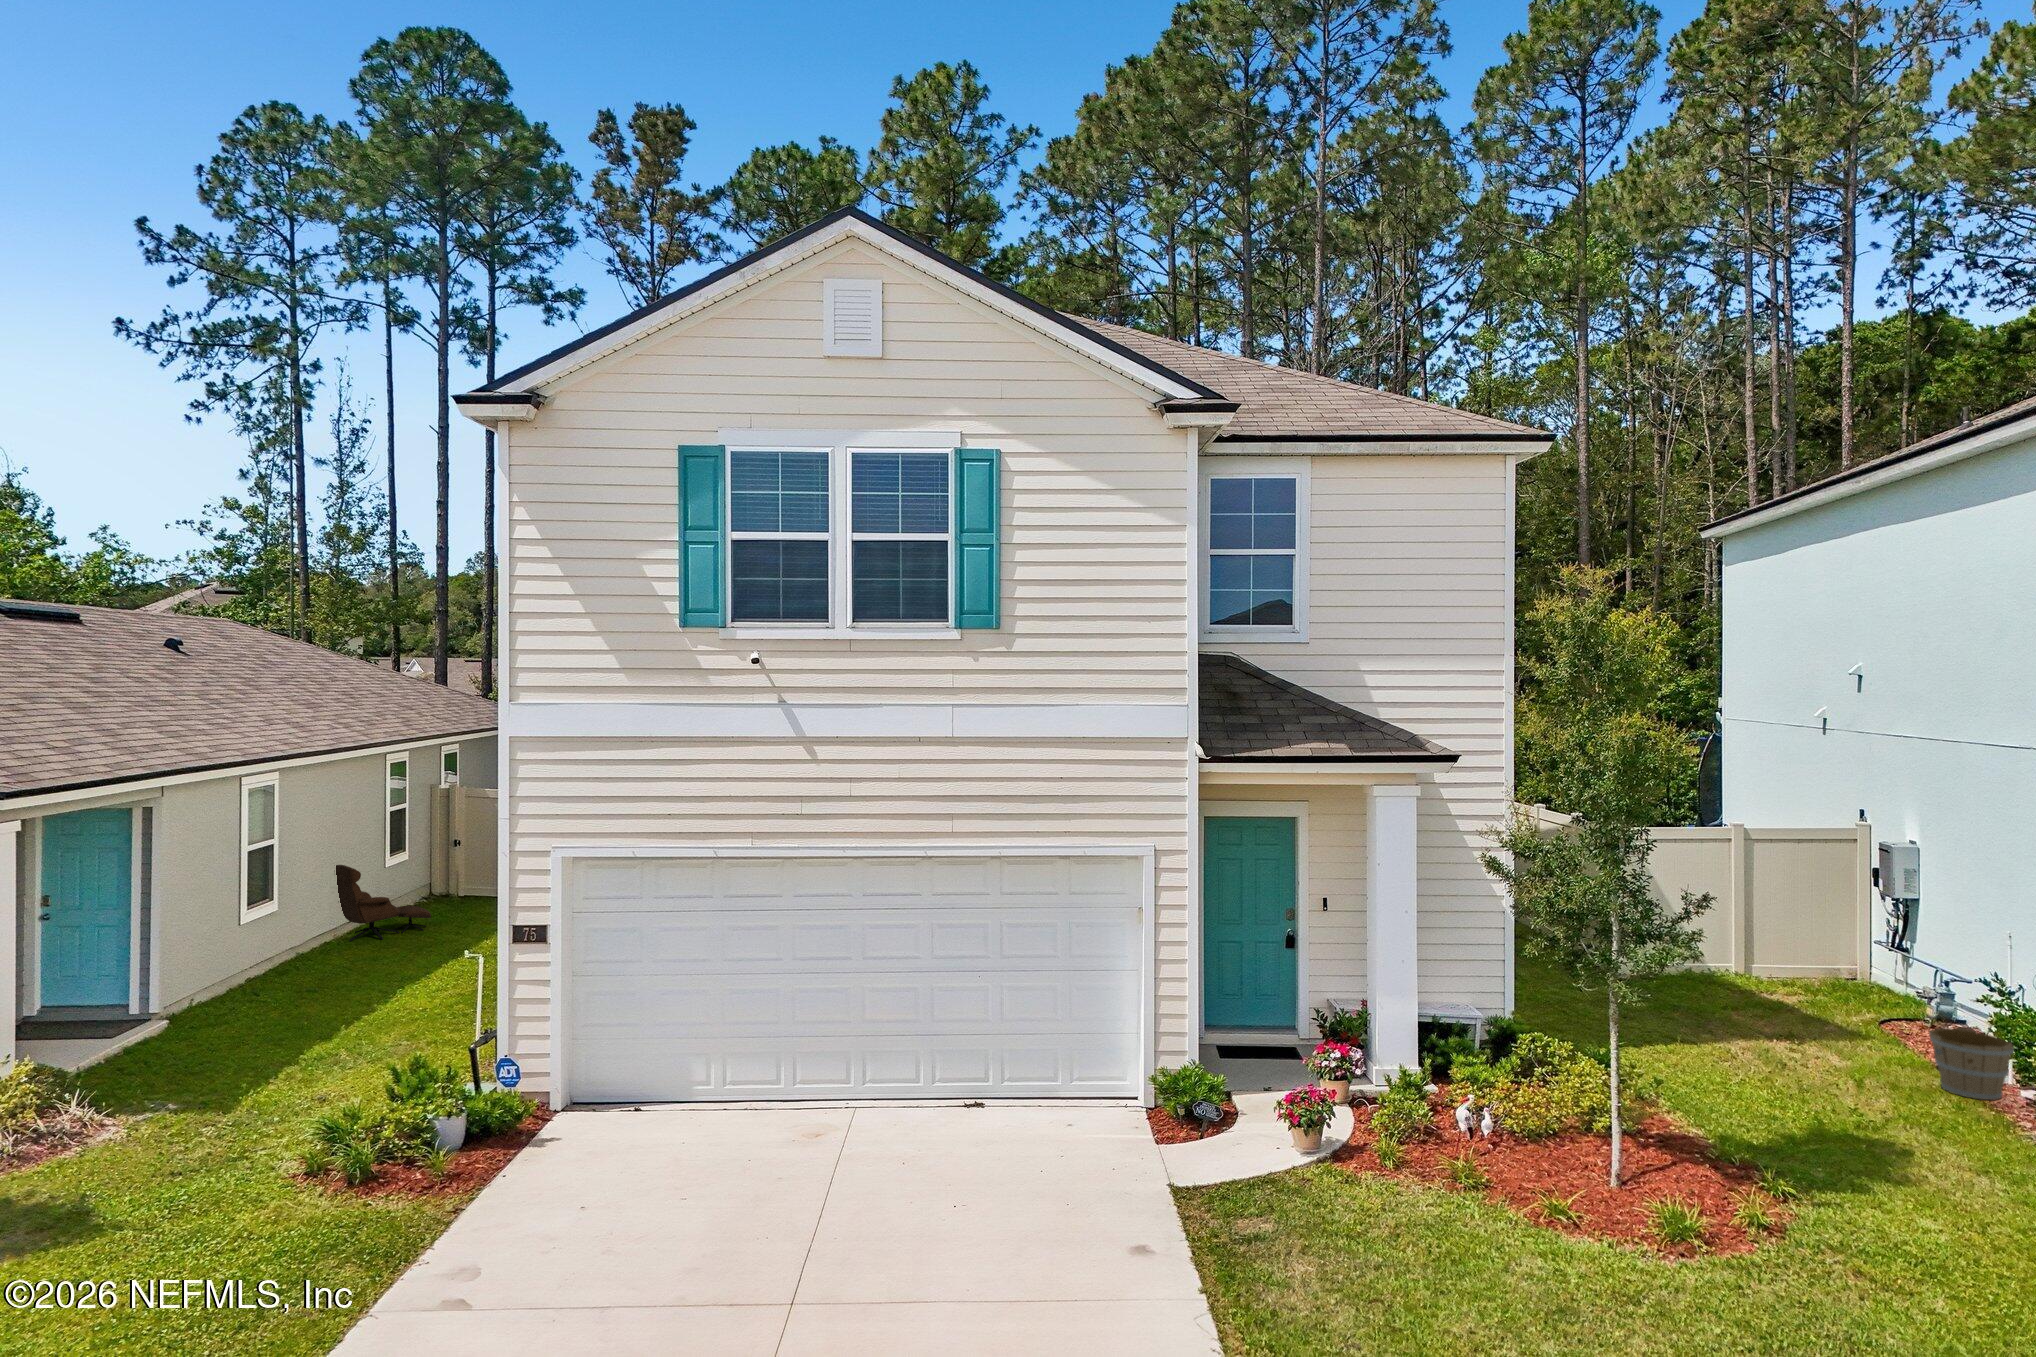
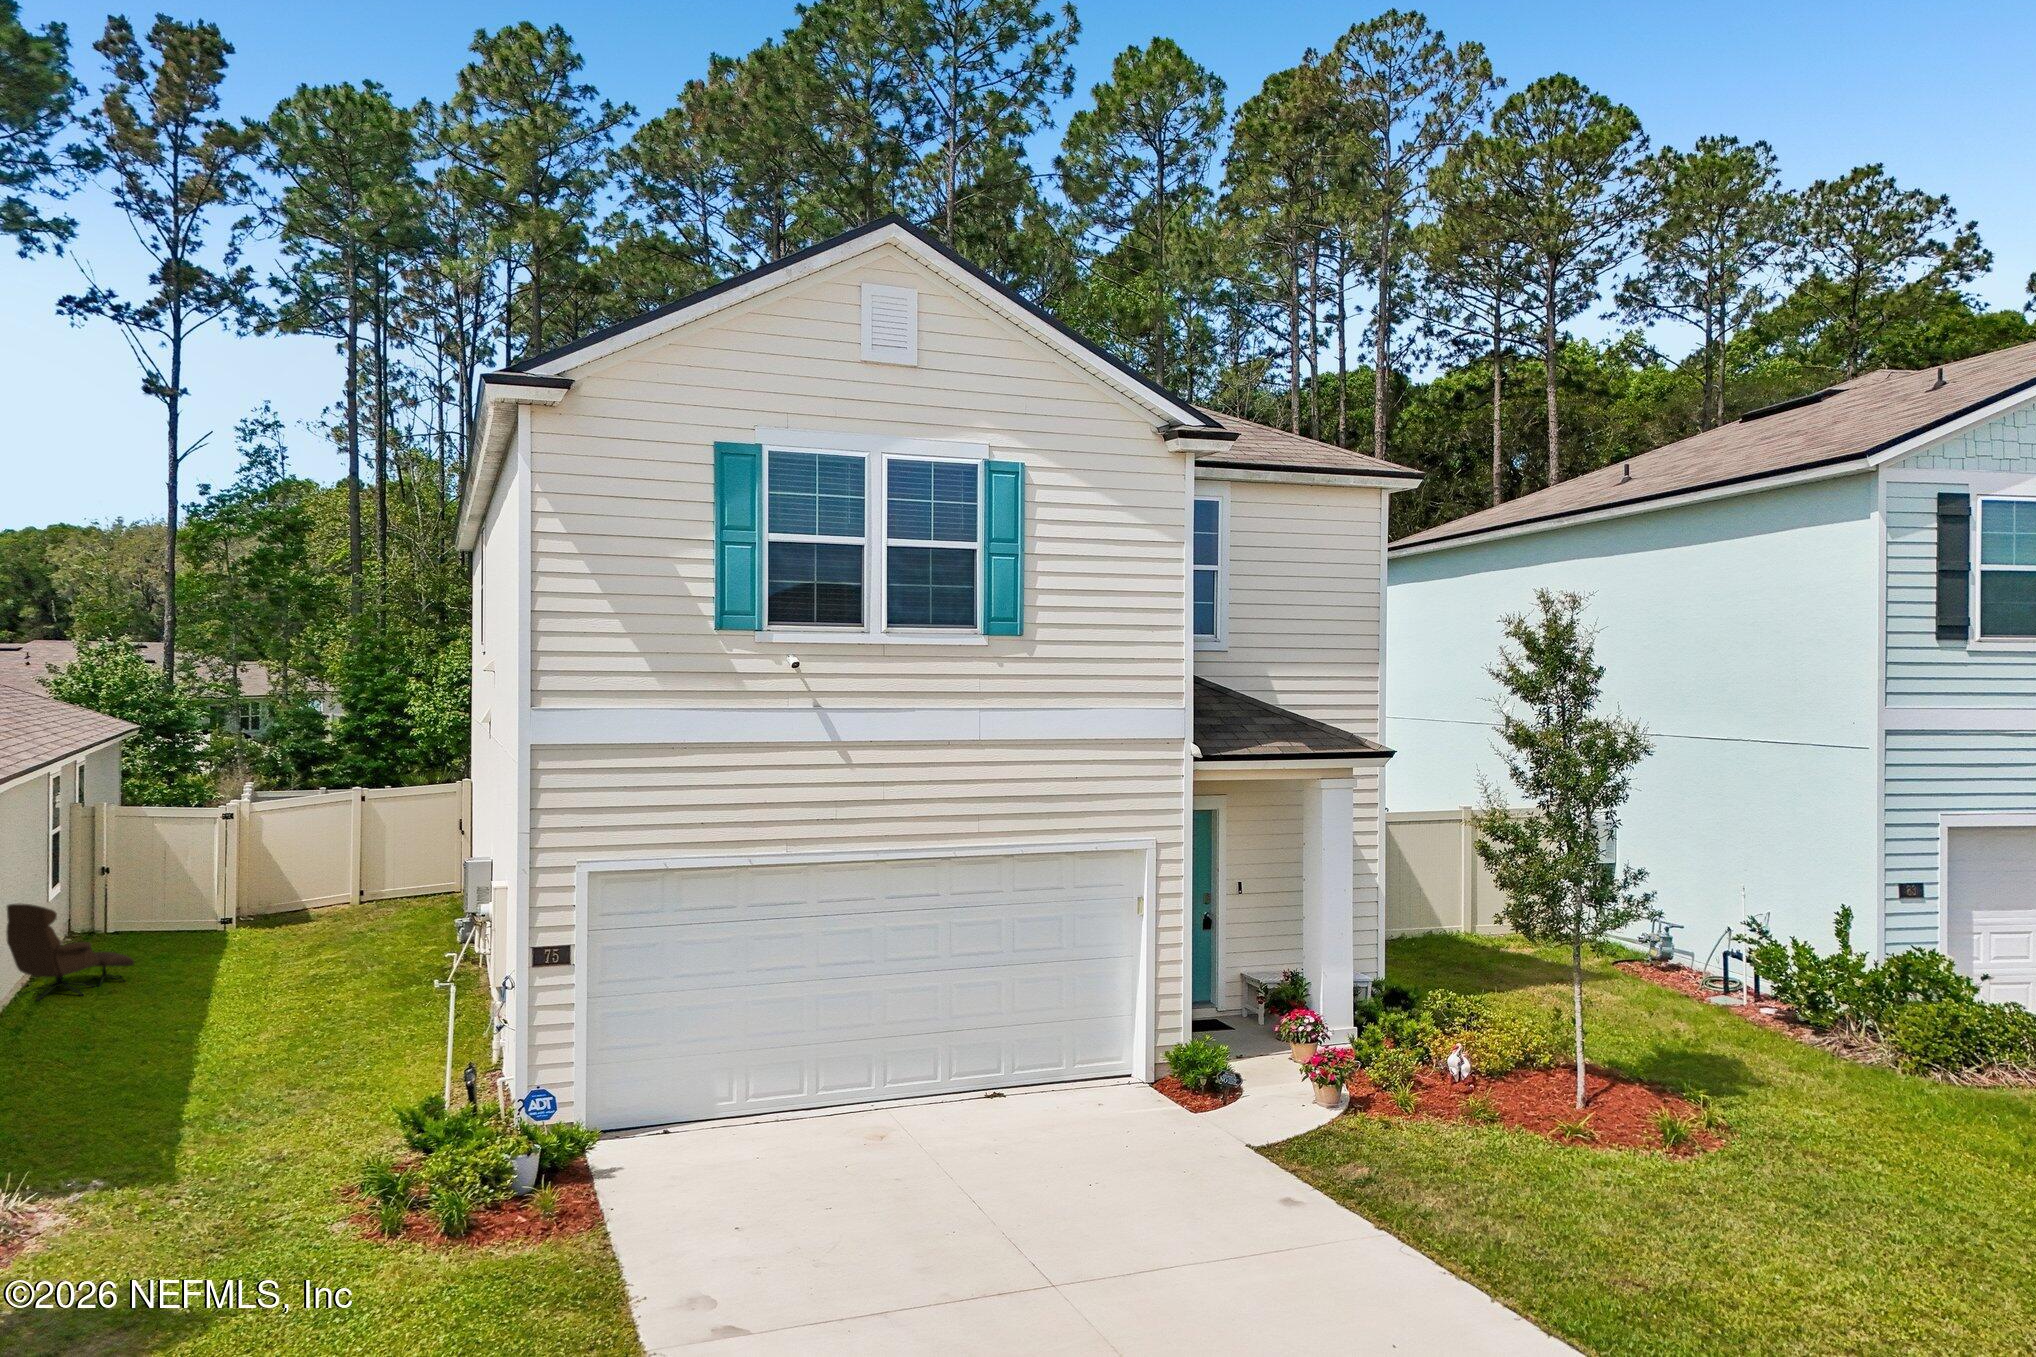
wooden bucket: present [1929,1028,2014,1100] -> none [1687,959,1744,1012]

